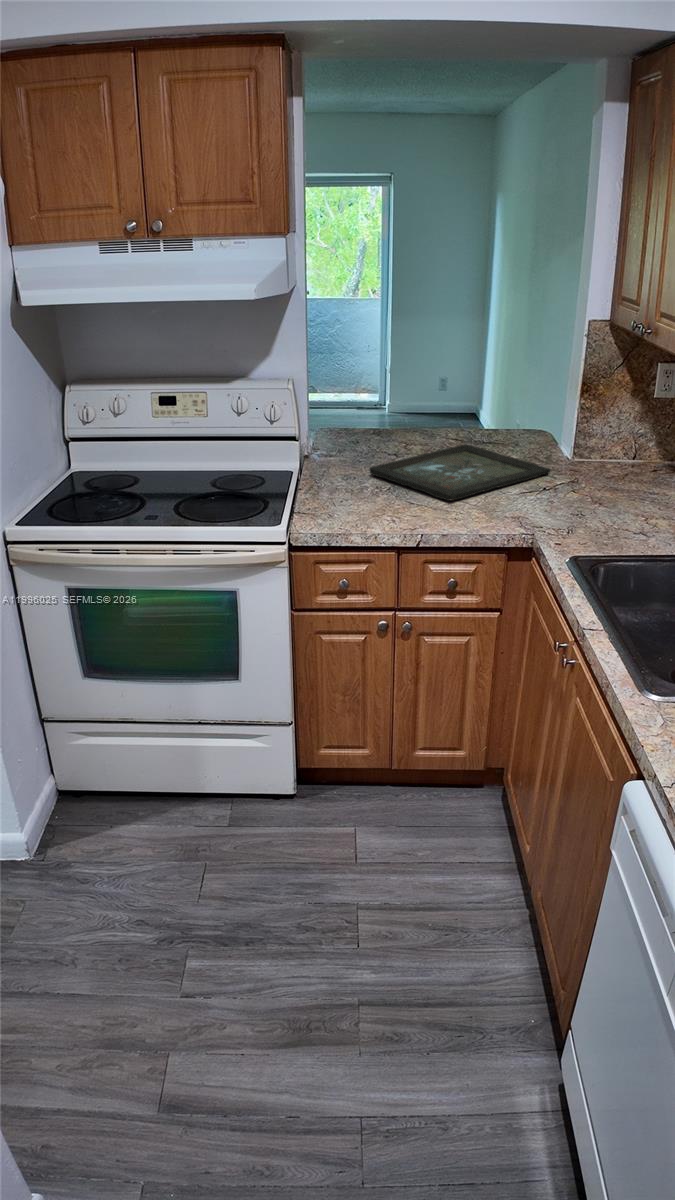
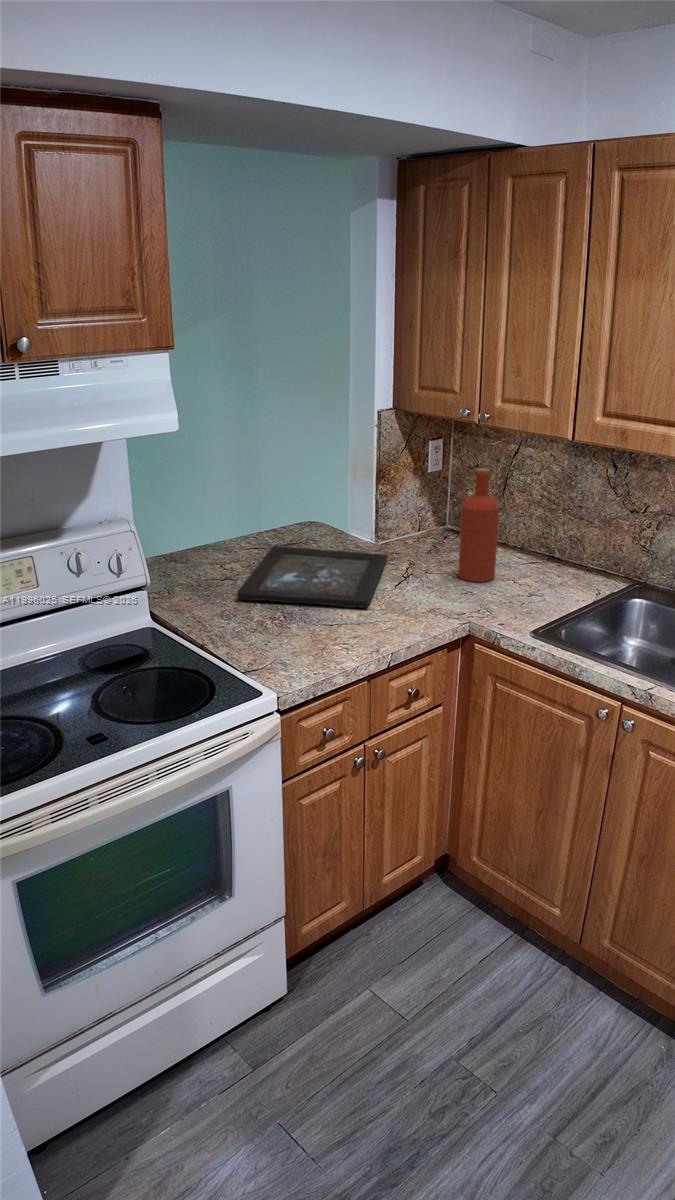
bottle: none [585,383,636,509] -> present [458,468,500,582]

